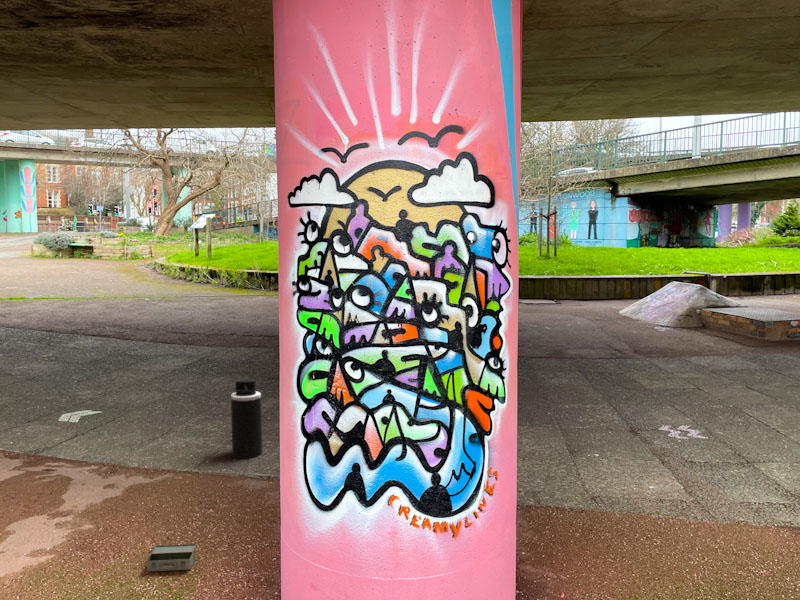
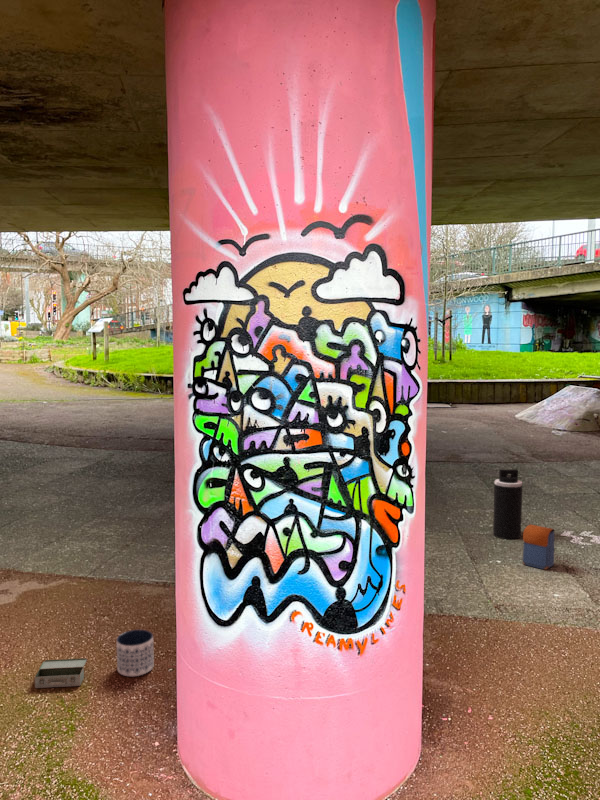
trash can: present [231,381,262,458] -> present [493,469,522,539]
backpack: none [619,419,651,463] -> present [523,525,554,570]
planter: none [224,517,260,561] -> present [117,630,154,676]

